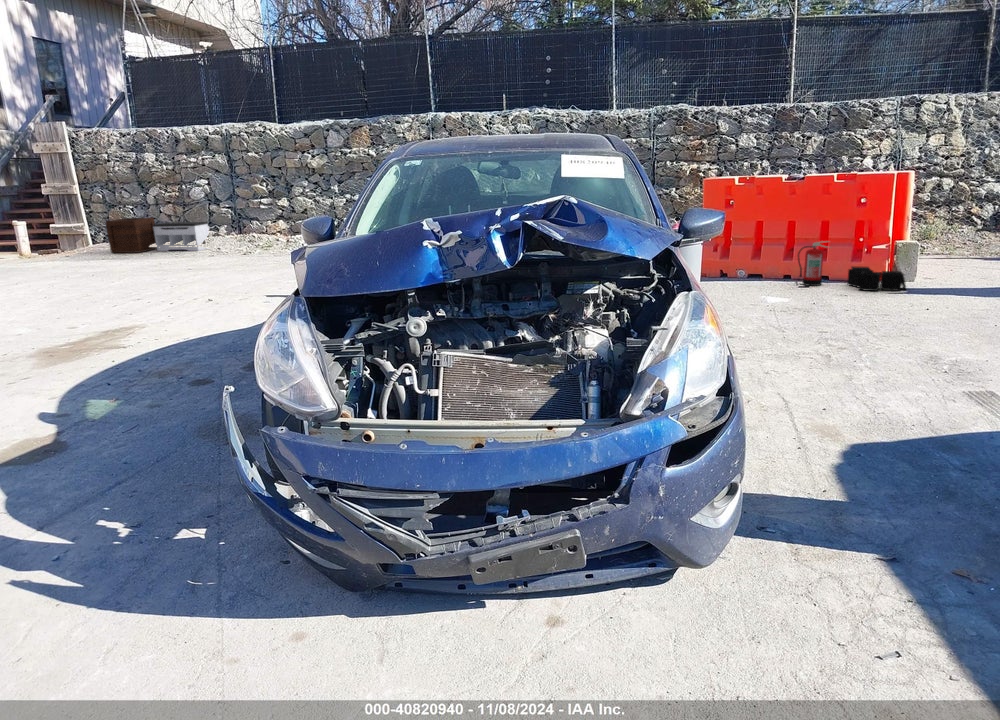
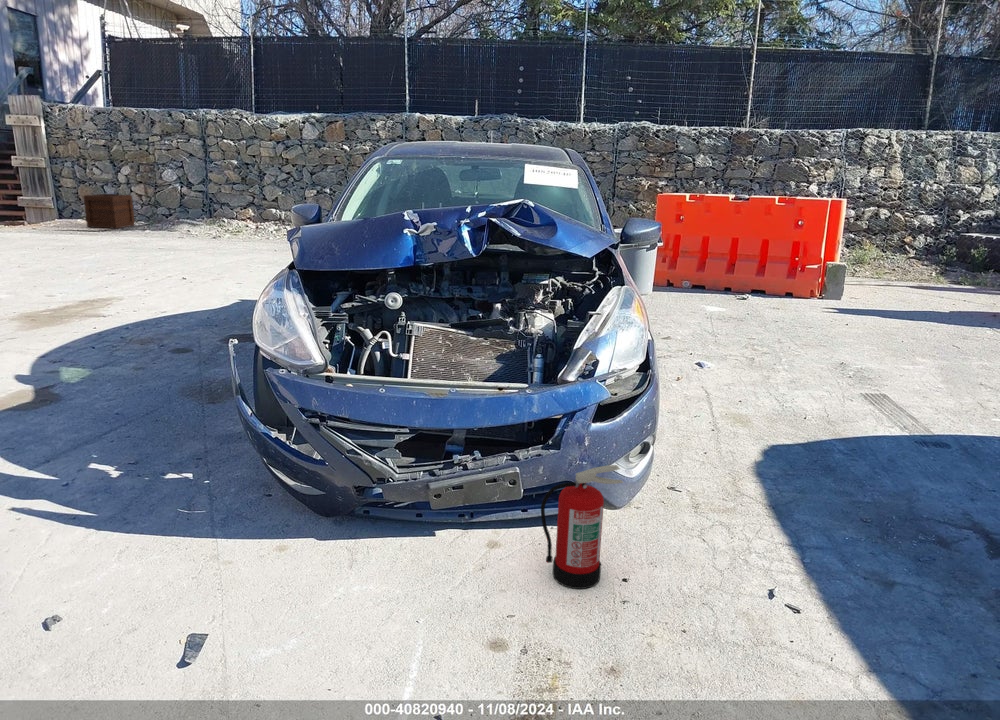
bench: present [153,222,210,251] -> none [131,201,187,230]
fire extinguisher: present [798,241,828,286] -> present [541,465,623,589]
storage bin: present [847,266,906,291] -> none [782,282,834,306]

